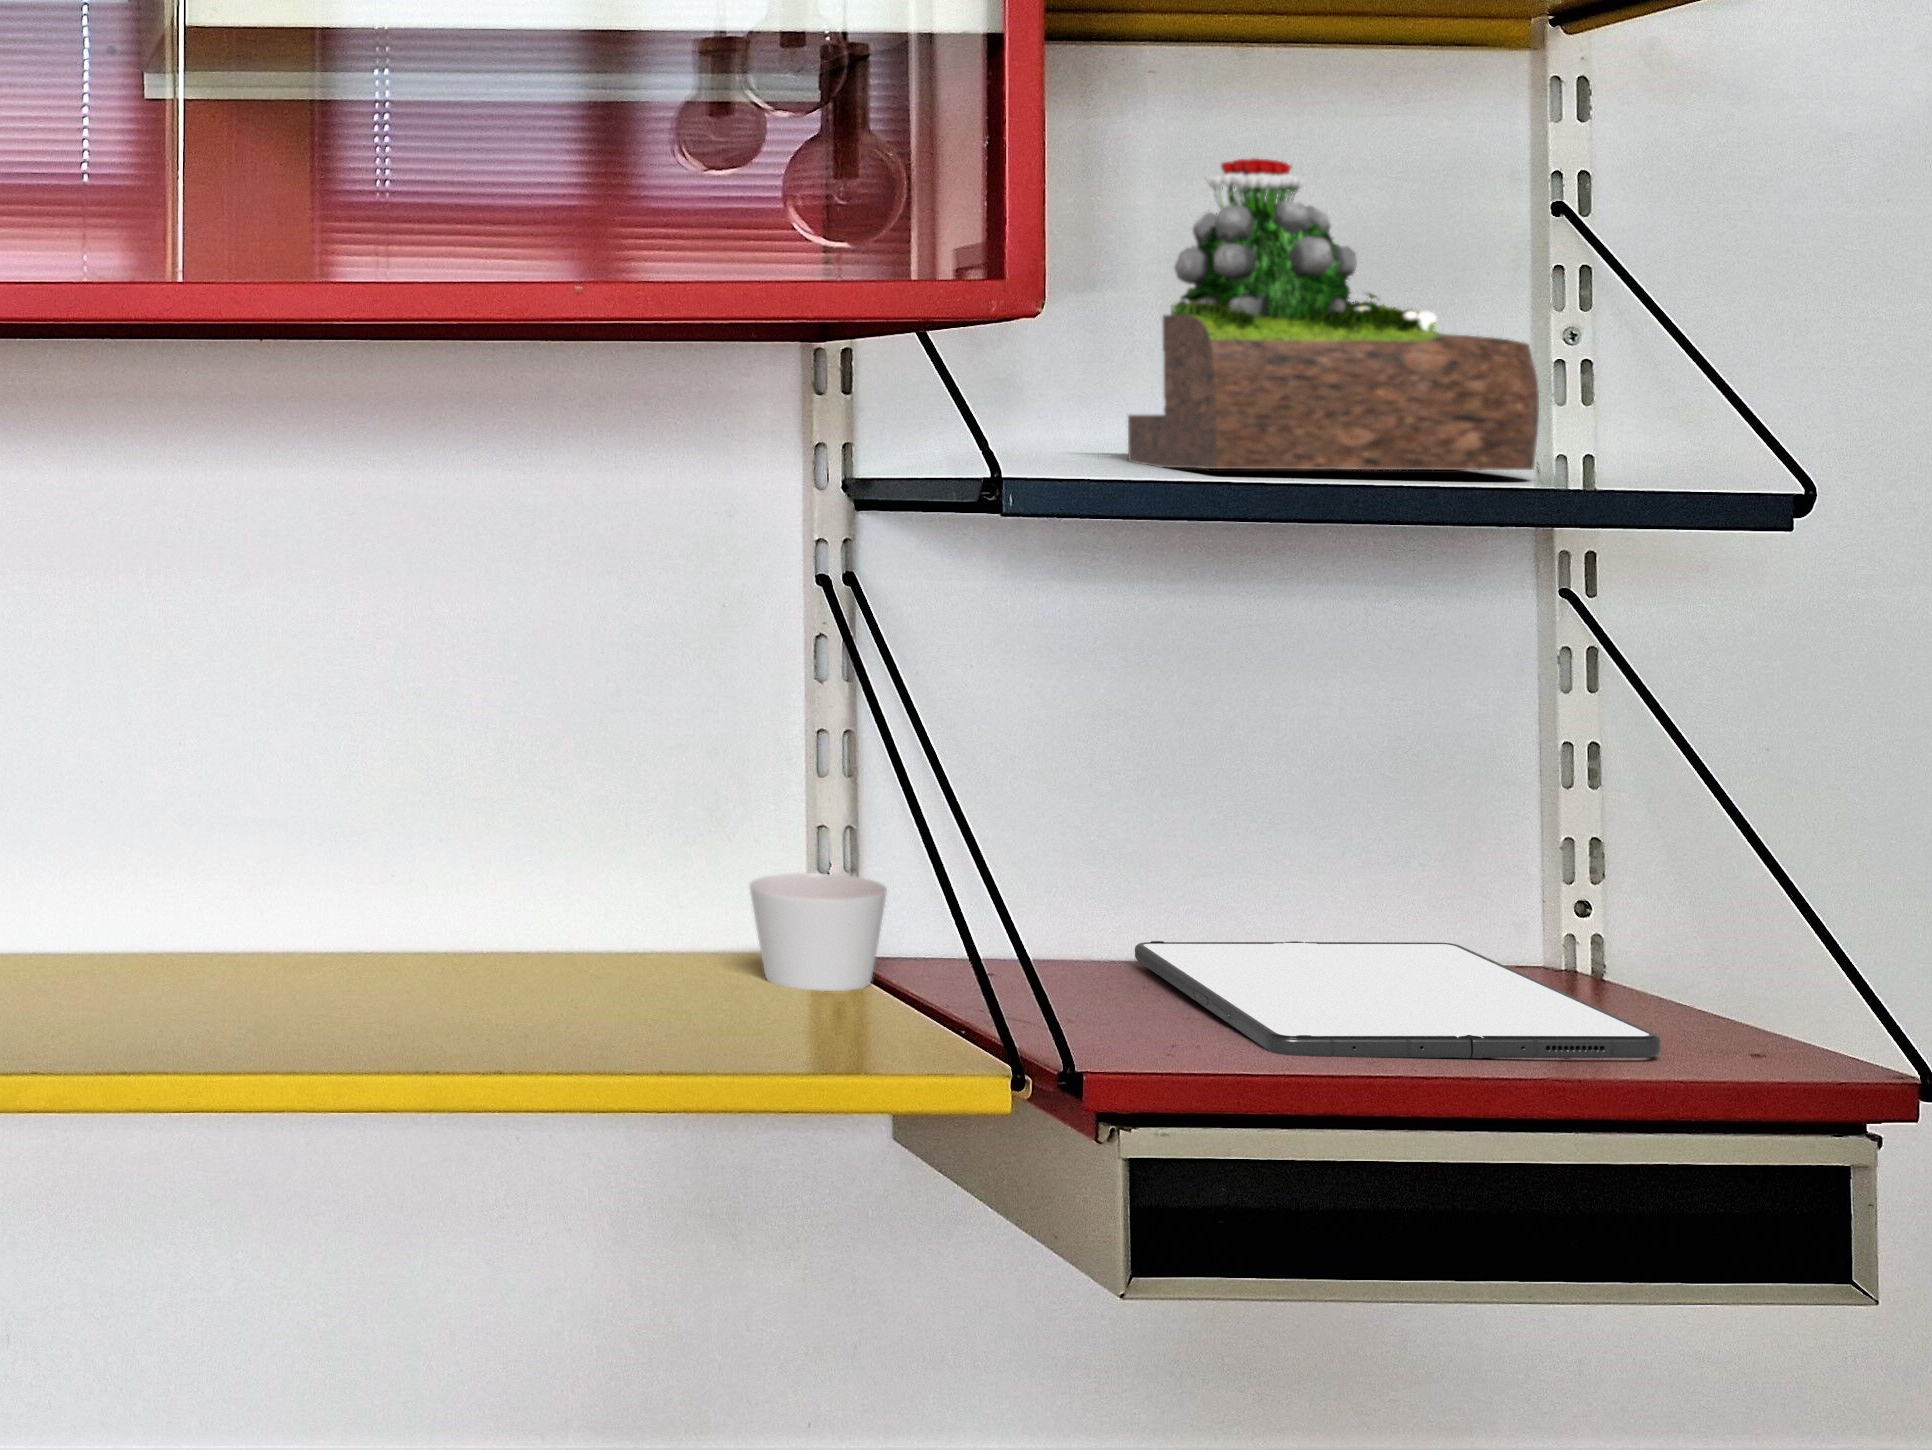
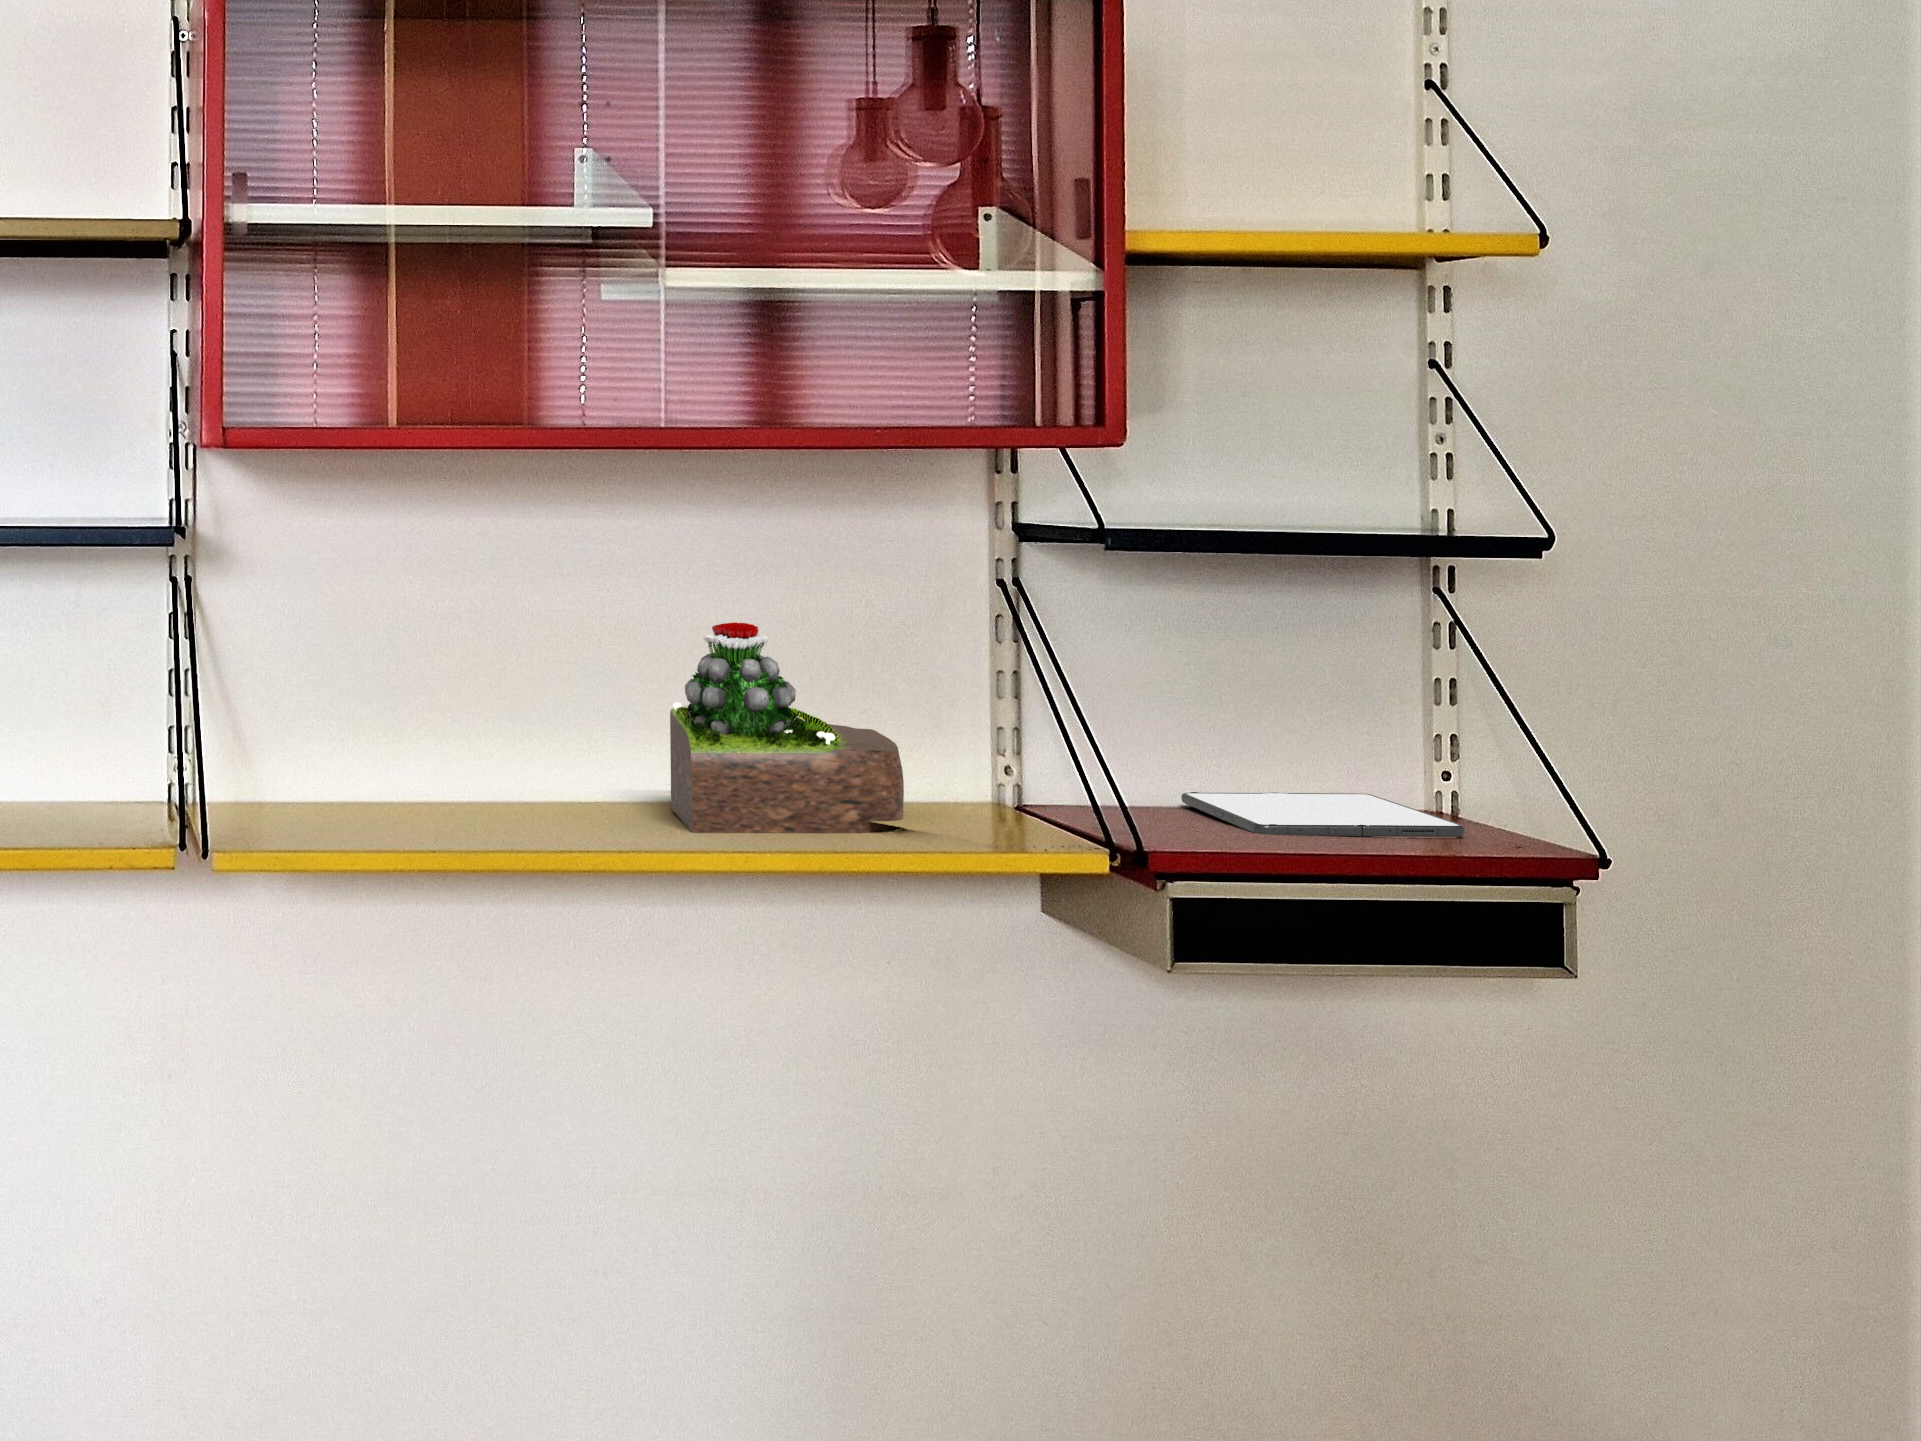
succulent plant: present [1128,158,1539,470] -> present [670,622,904,834]
candle: present [750,873,887,991] -> none [962,752,1041,814]

